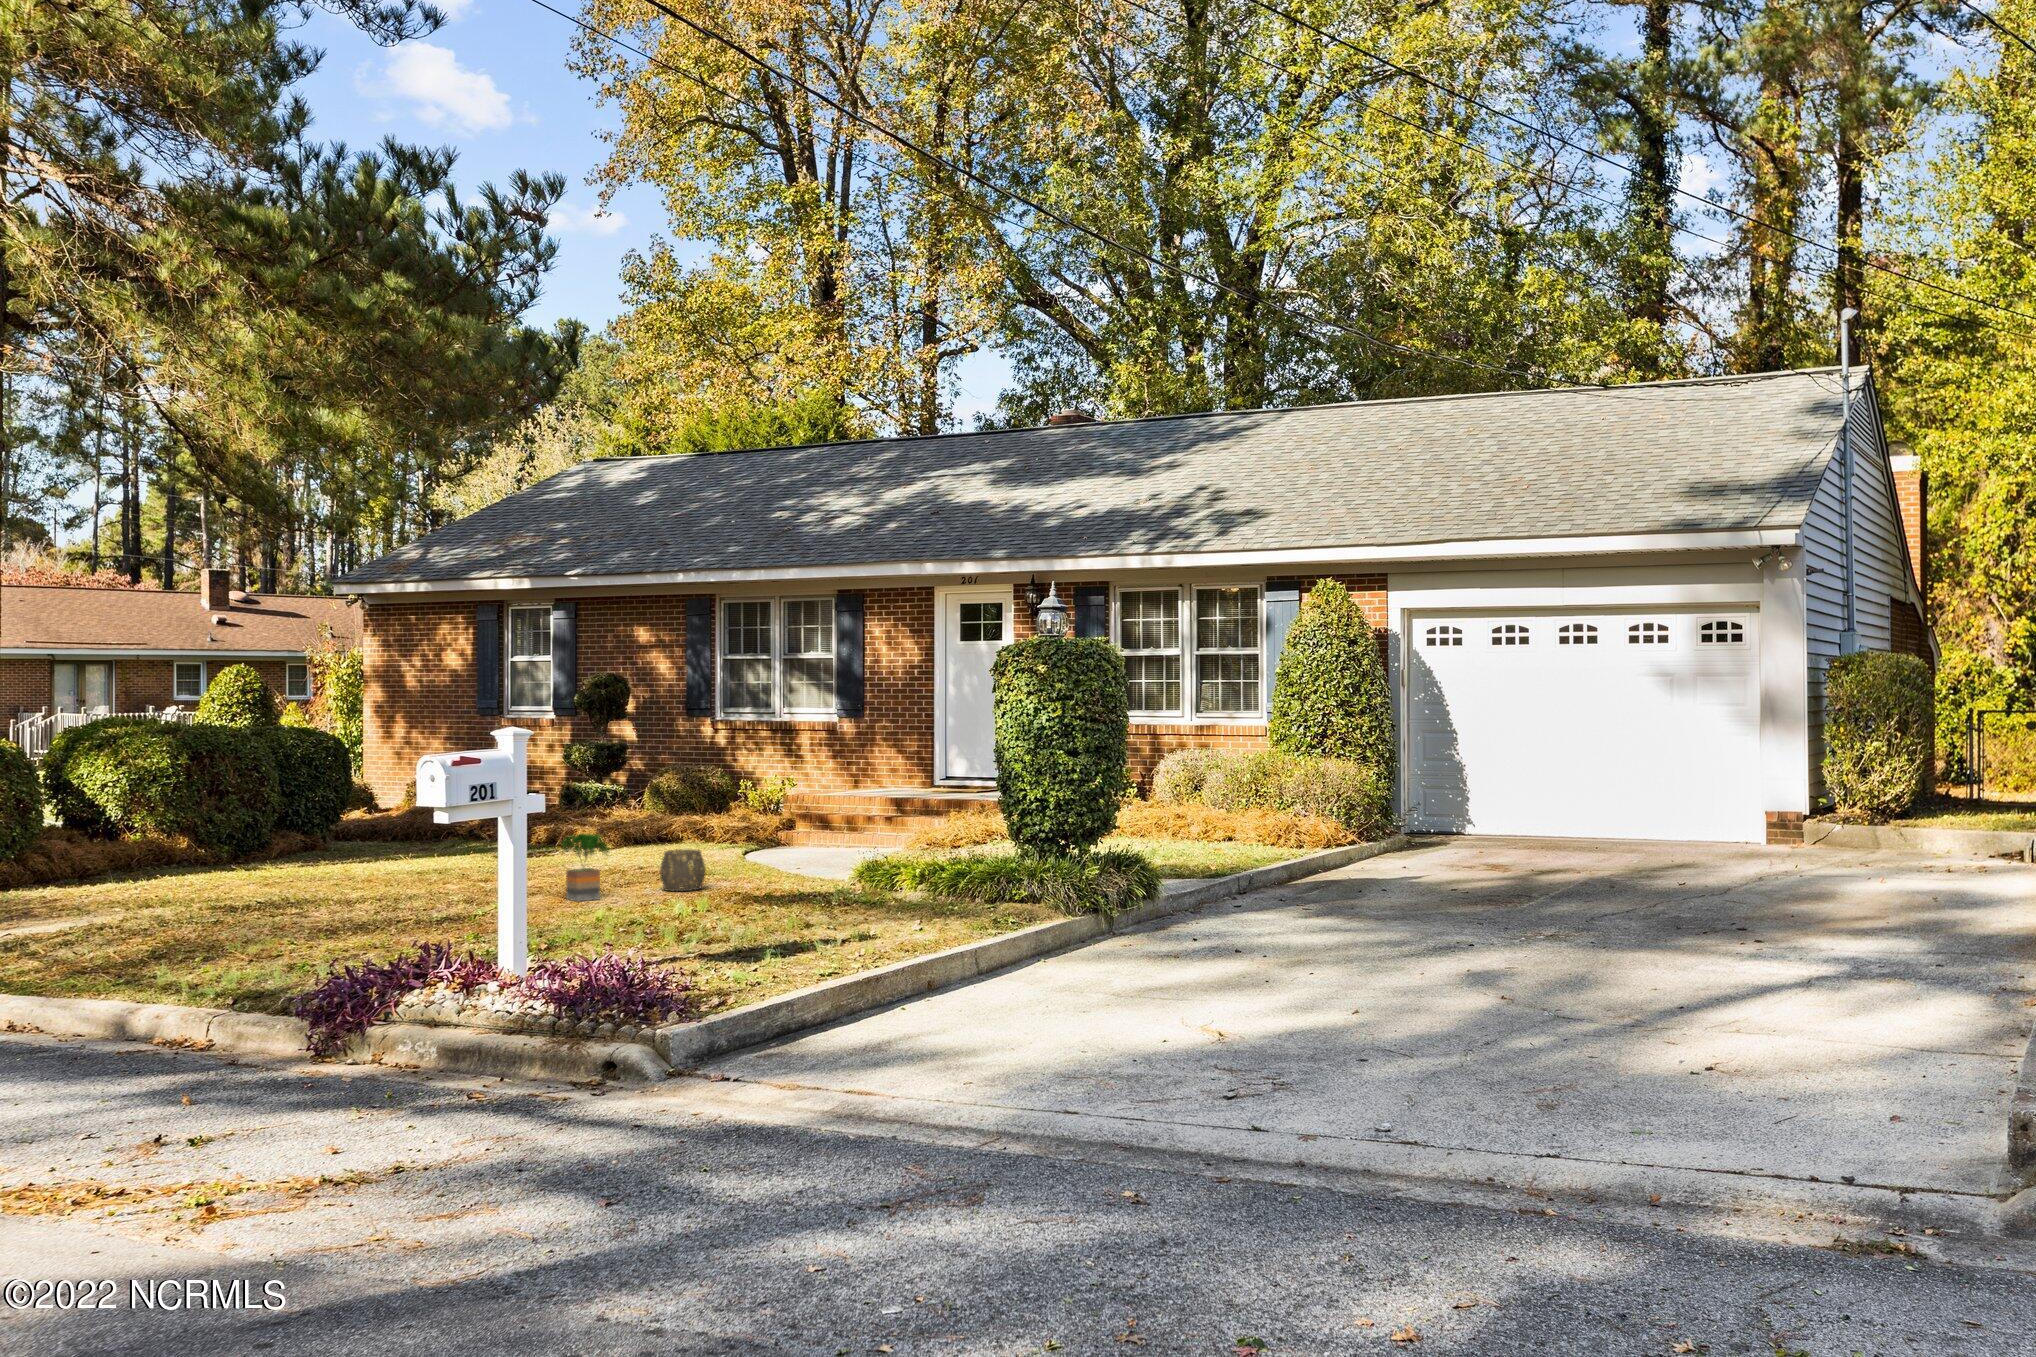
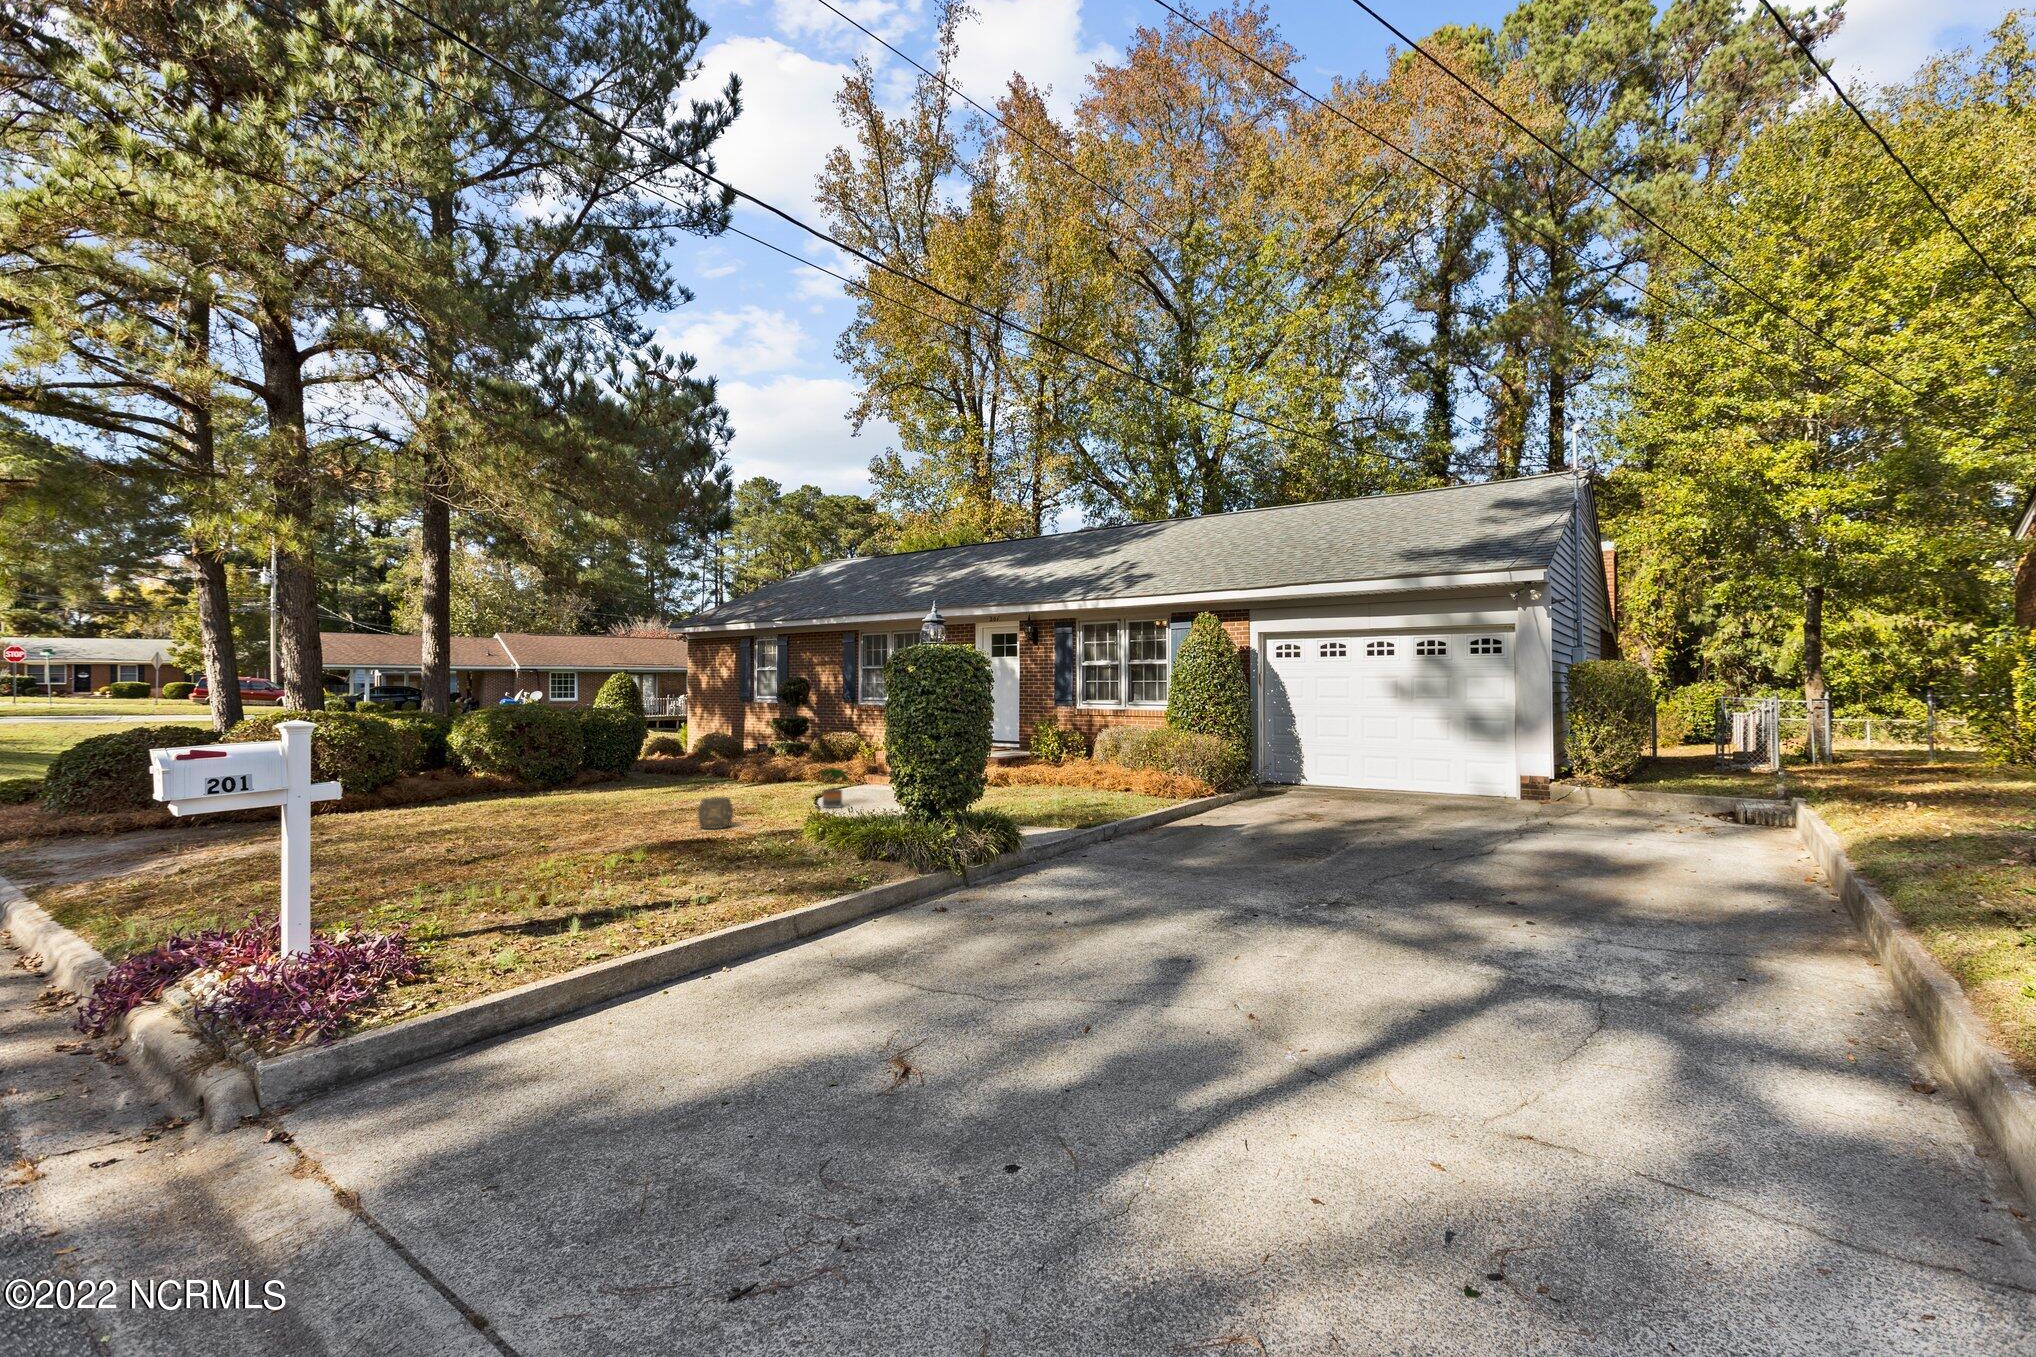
potted tree: present [562,834,609,902] -> present [820,768,848,808]

